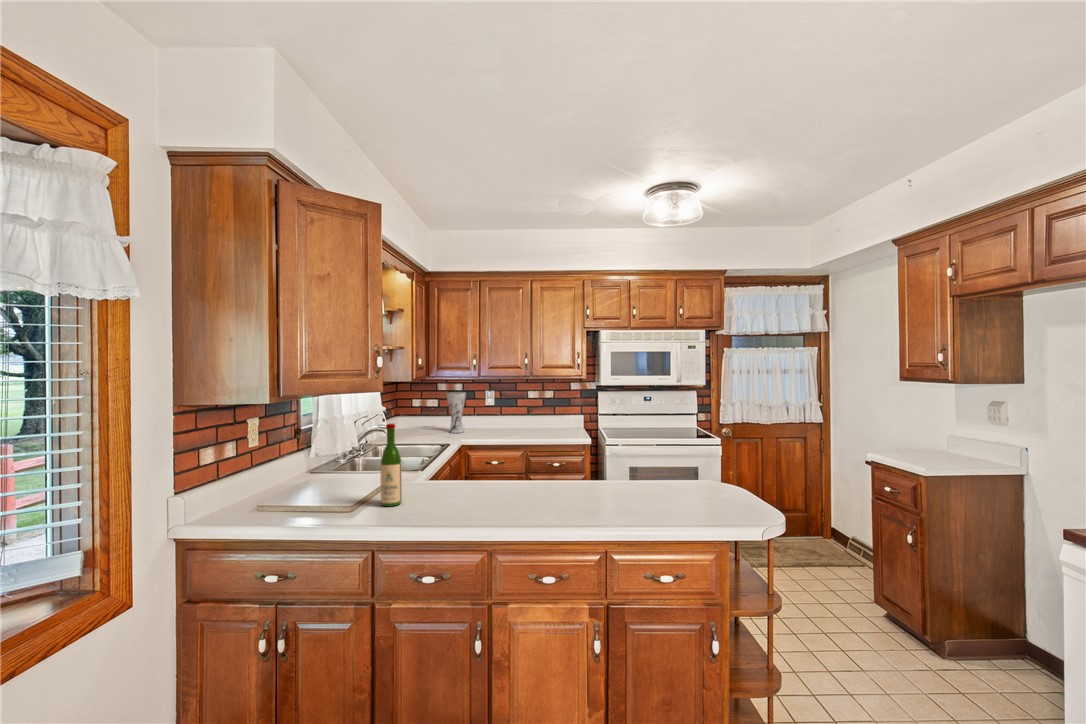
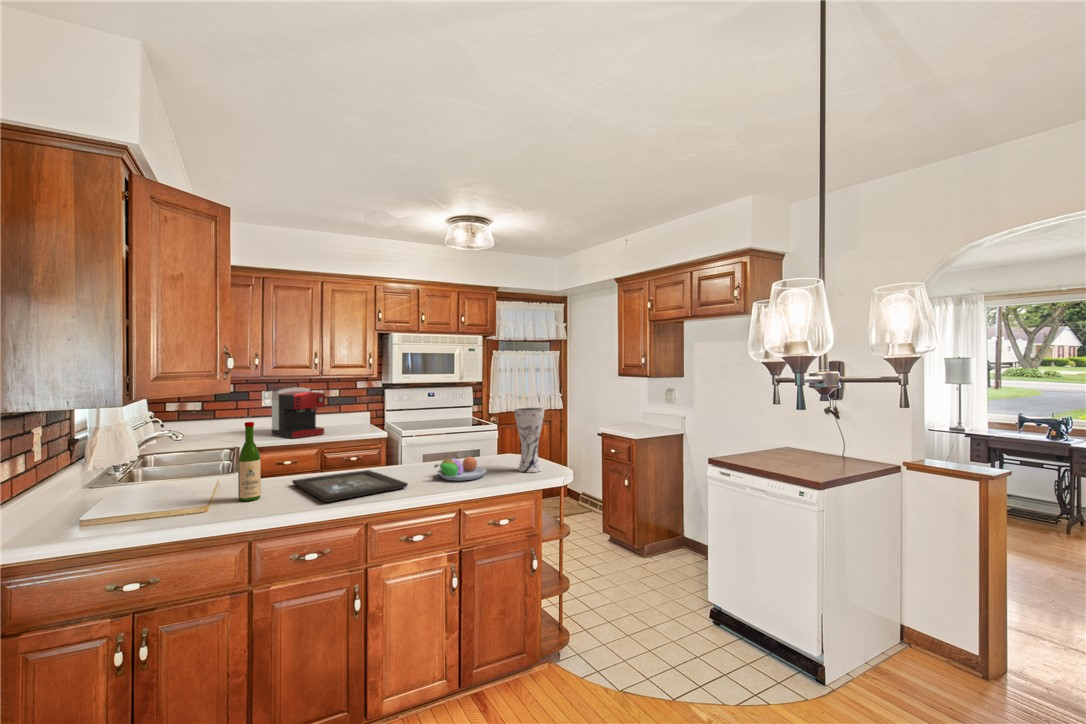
coffee maker: none [486,388,531,439] -> present [272,387,325,438]
vase: present [447,392,466,433] -> present [515,407,544,472]
fruit bowl: none [584,477,654,513] -> present [434,456,486,481]
tray: none [442,484,546,520] -> present [292,470,408,502]

